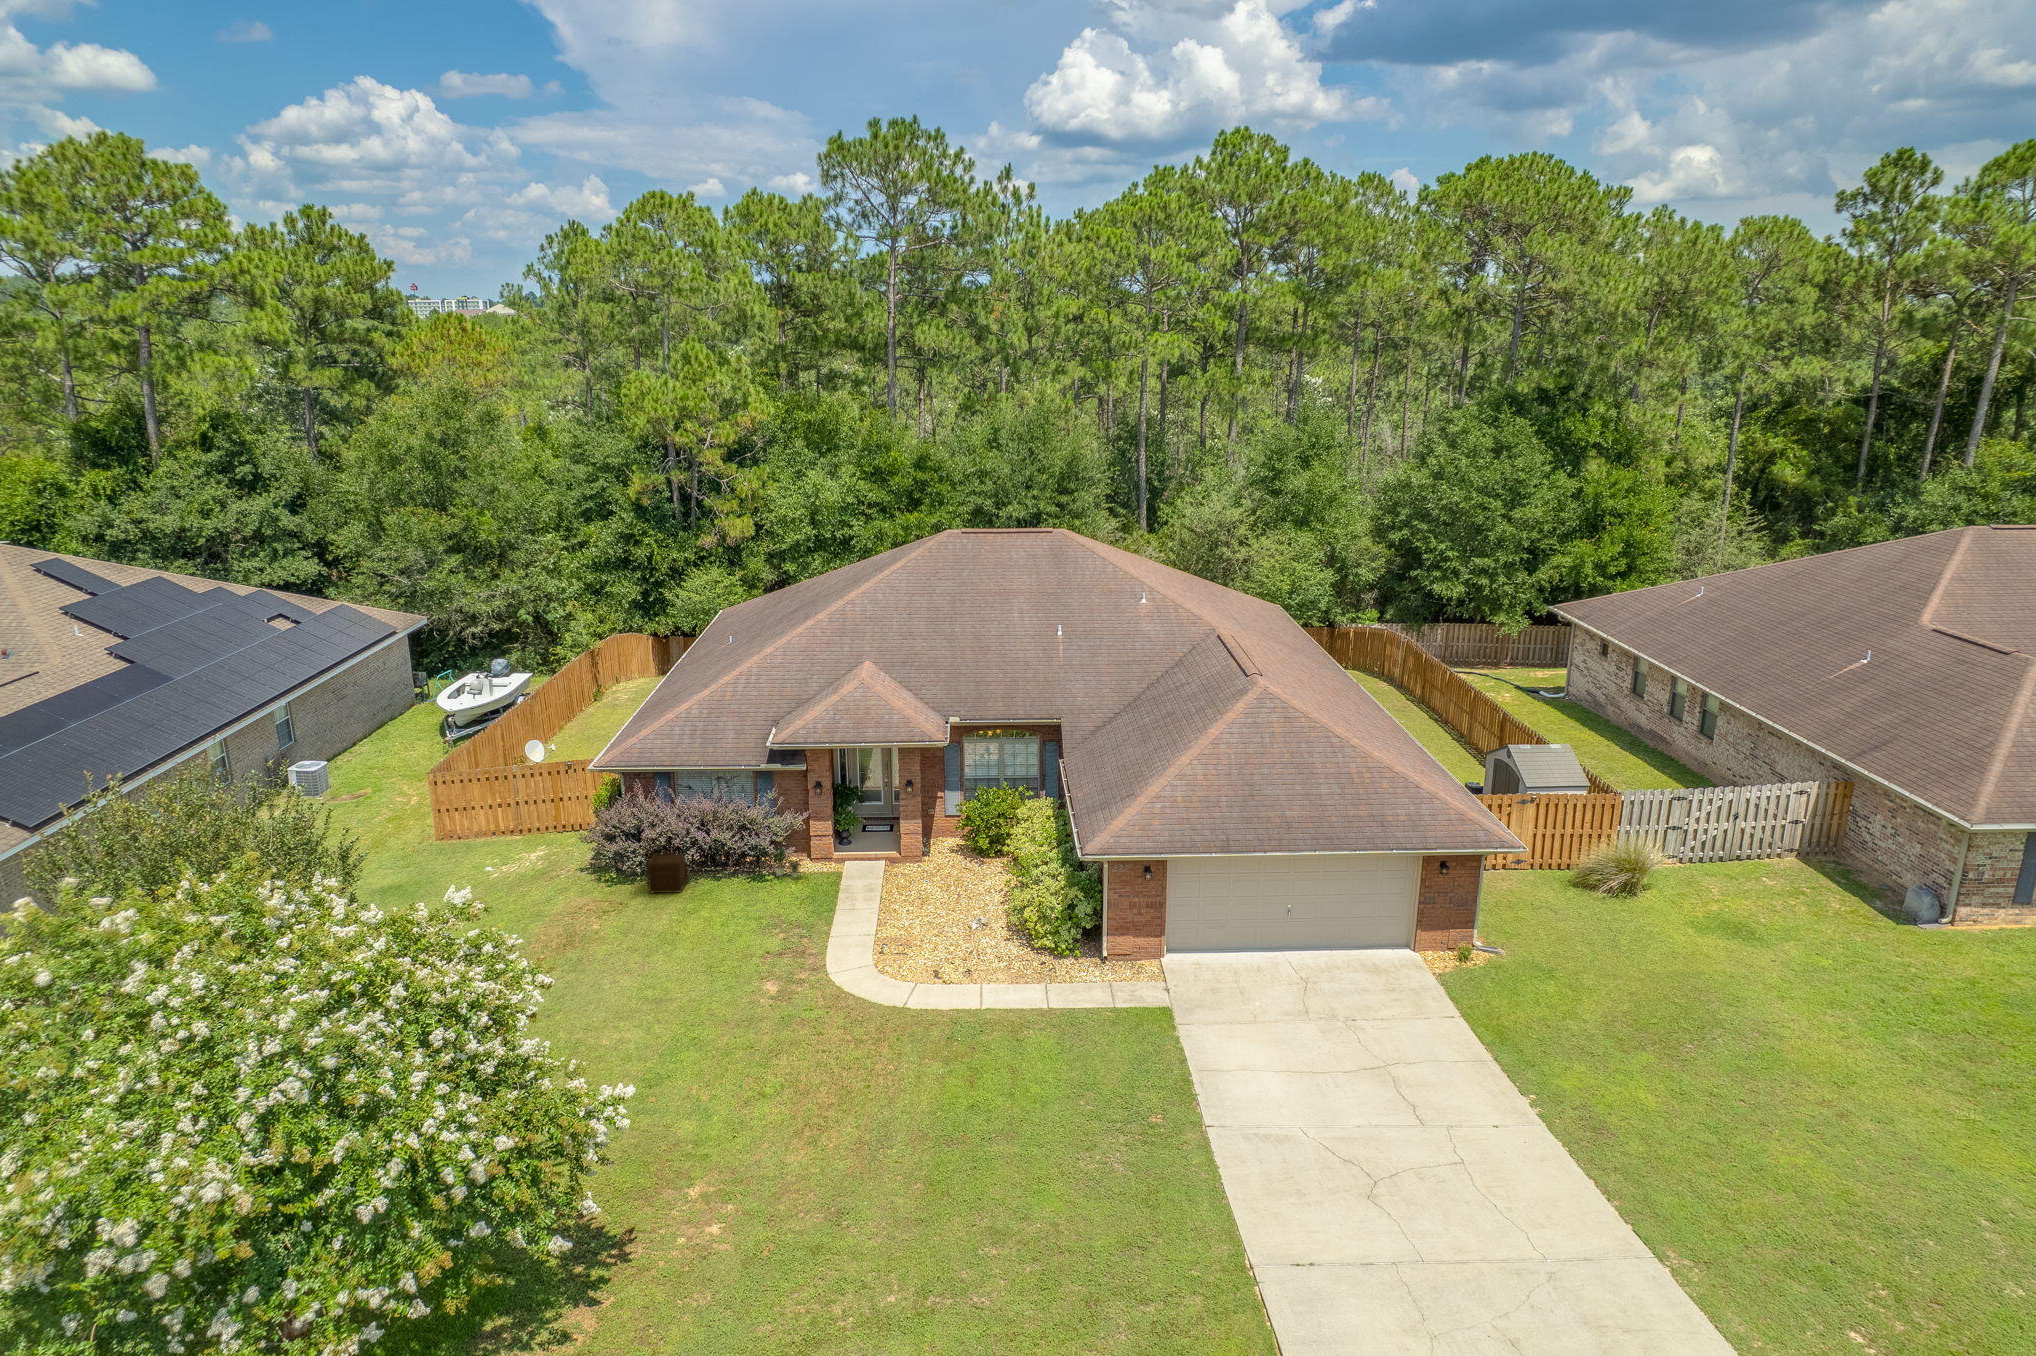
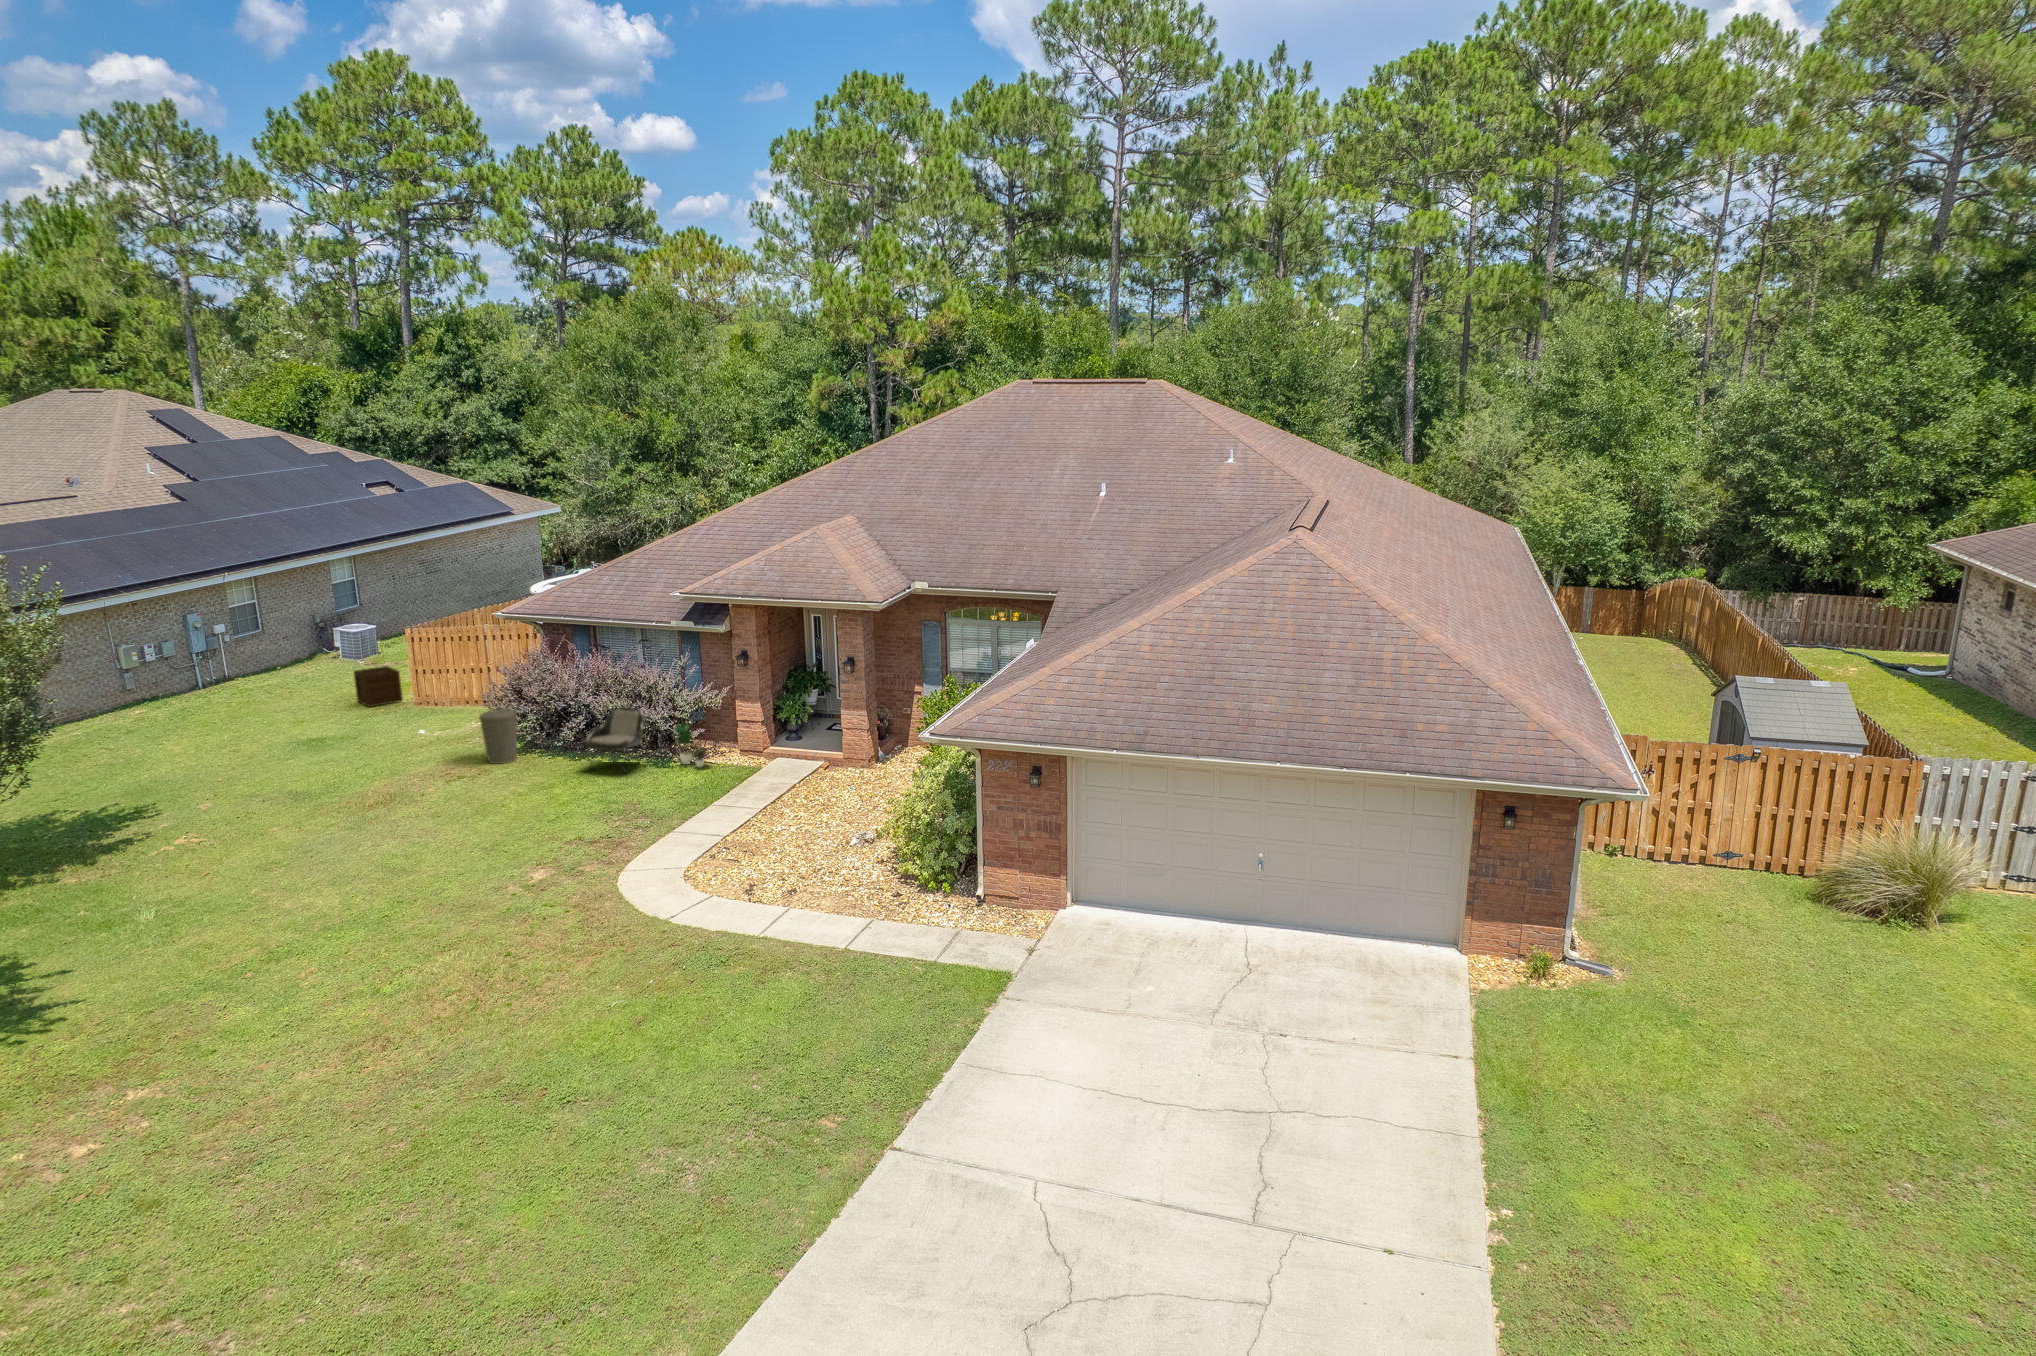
lounge chair: none [703,836,750,892] -> present [584,707,647,772]
trash can: none [601,849,632,896] -> present [479,709,517,764]
wooden crate: present [647,851,689,893] -> present [354,666,403,707]

